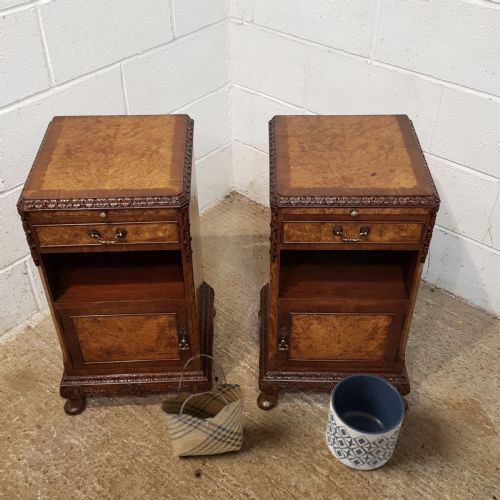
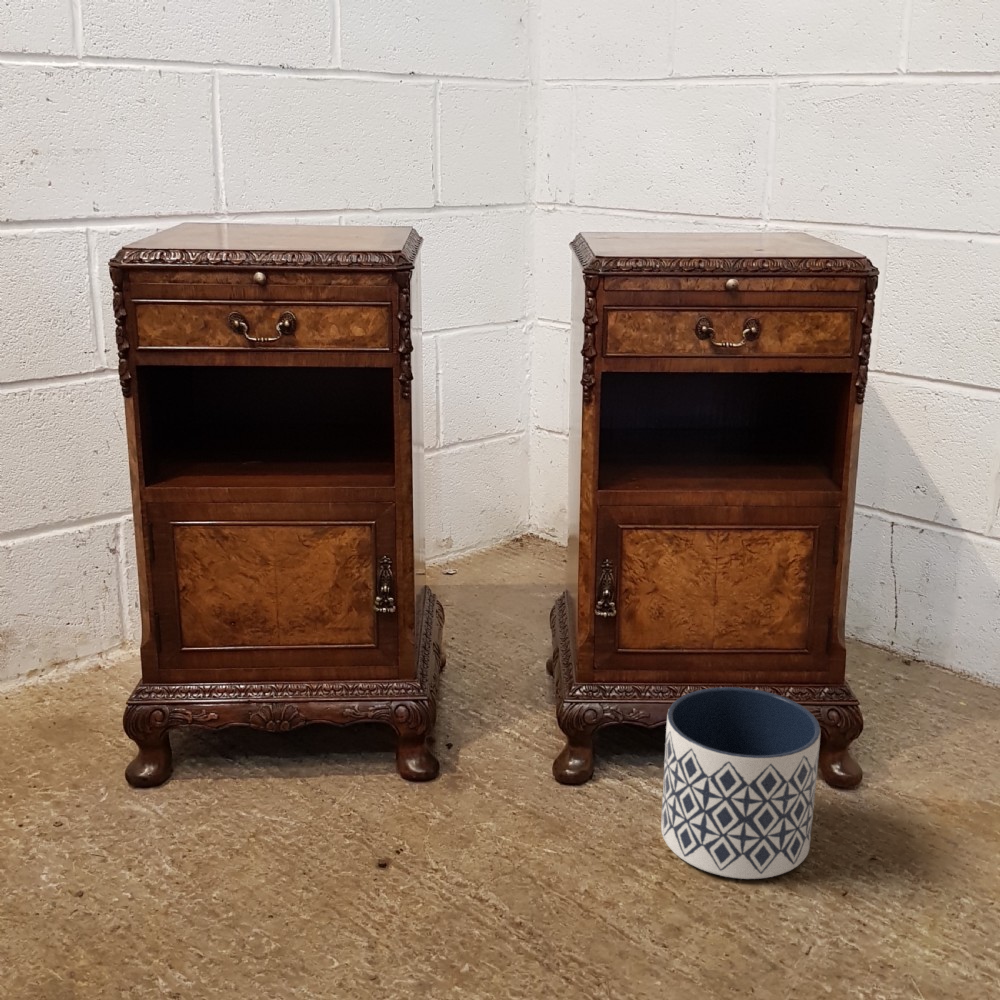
woven basket: present [161,354,244,457] -> none [322,600,492,833]

